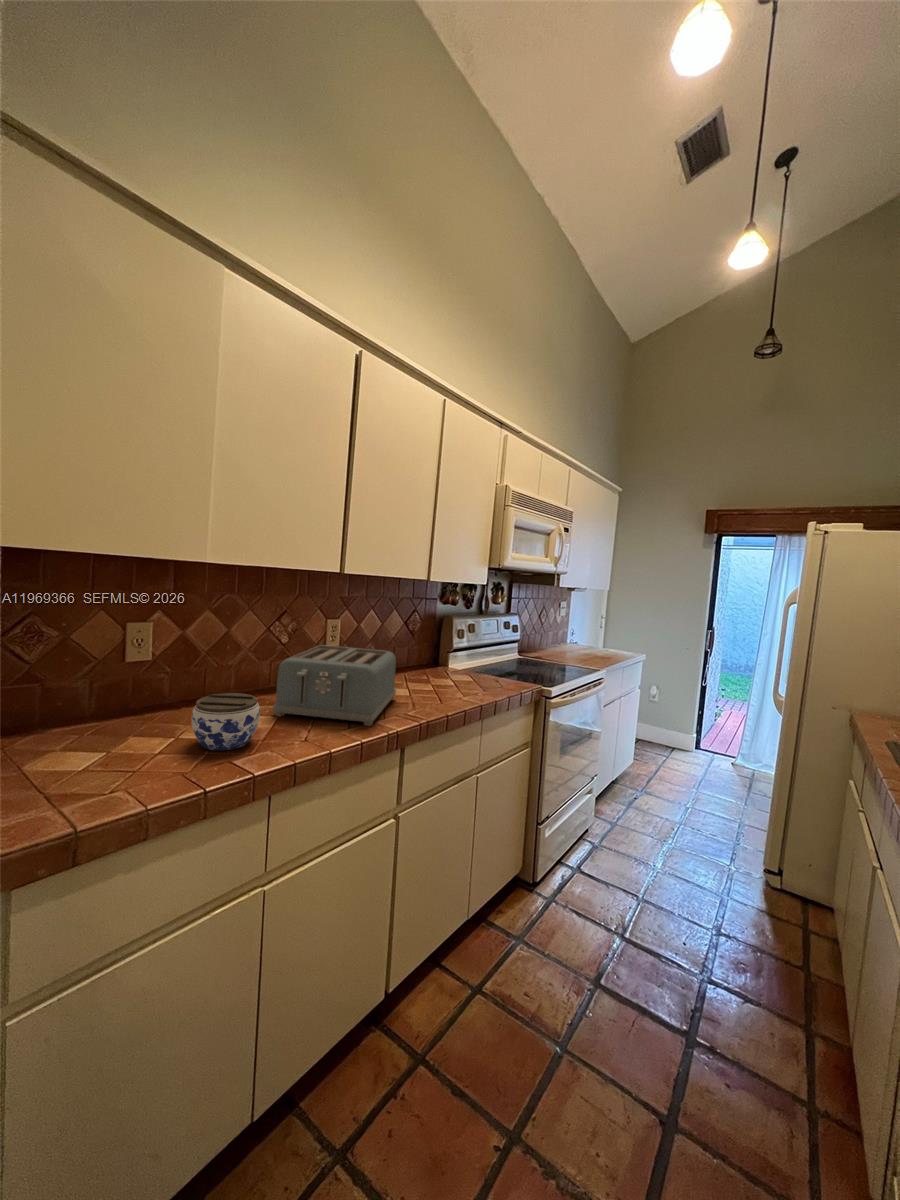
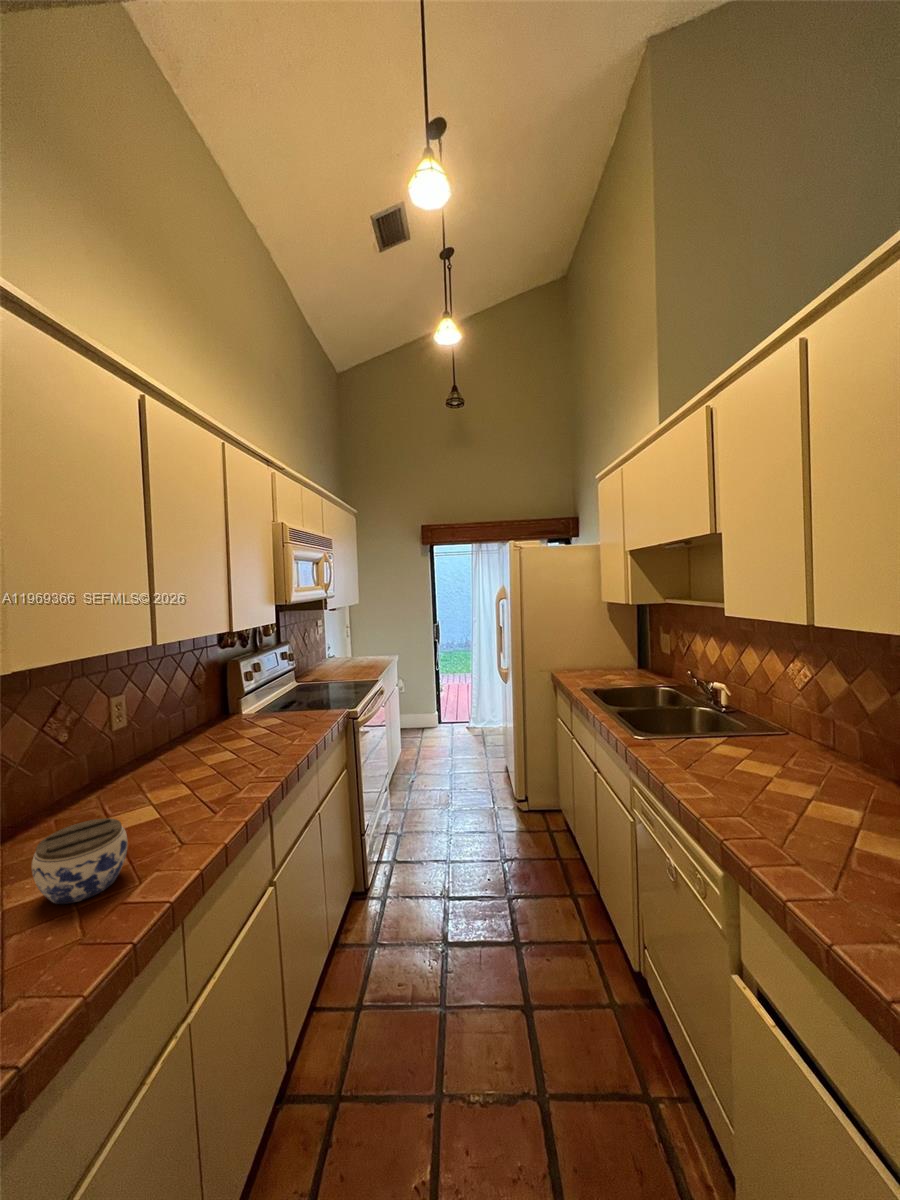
toaster: present [273,645,396,726] -> none [100,718,237,835]

